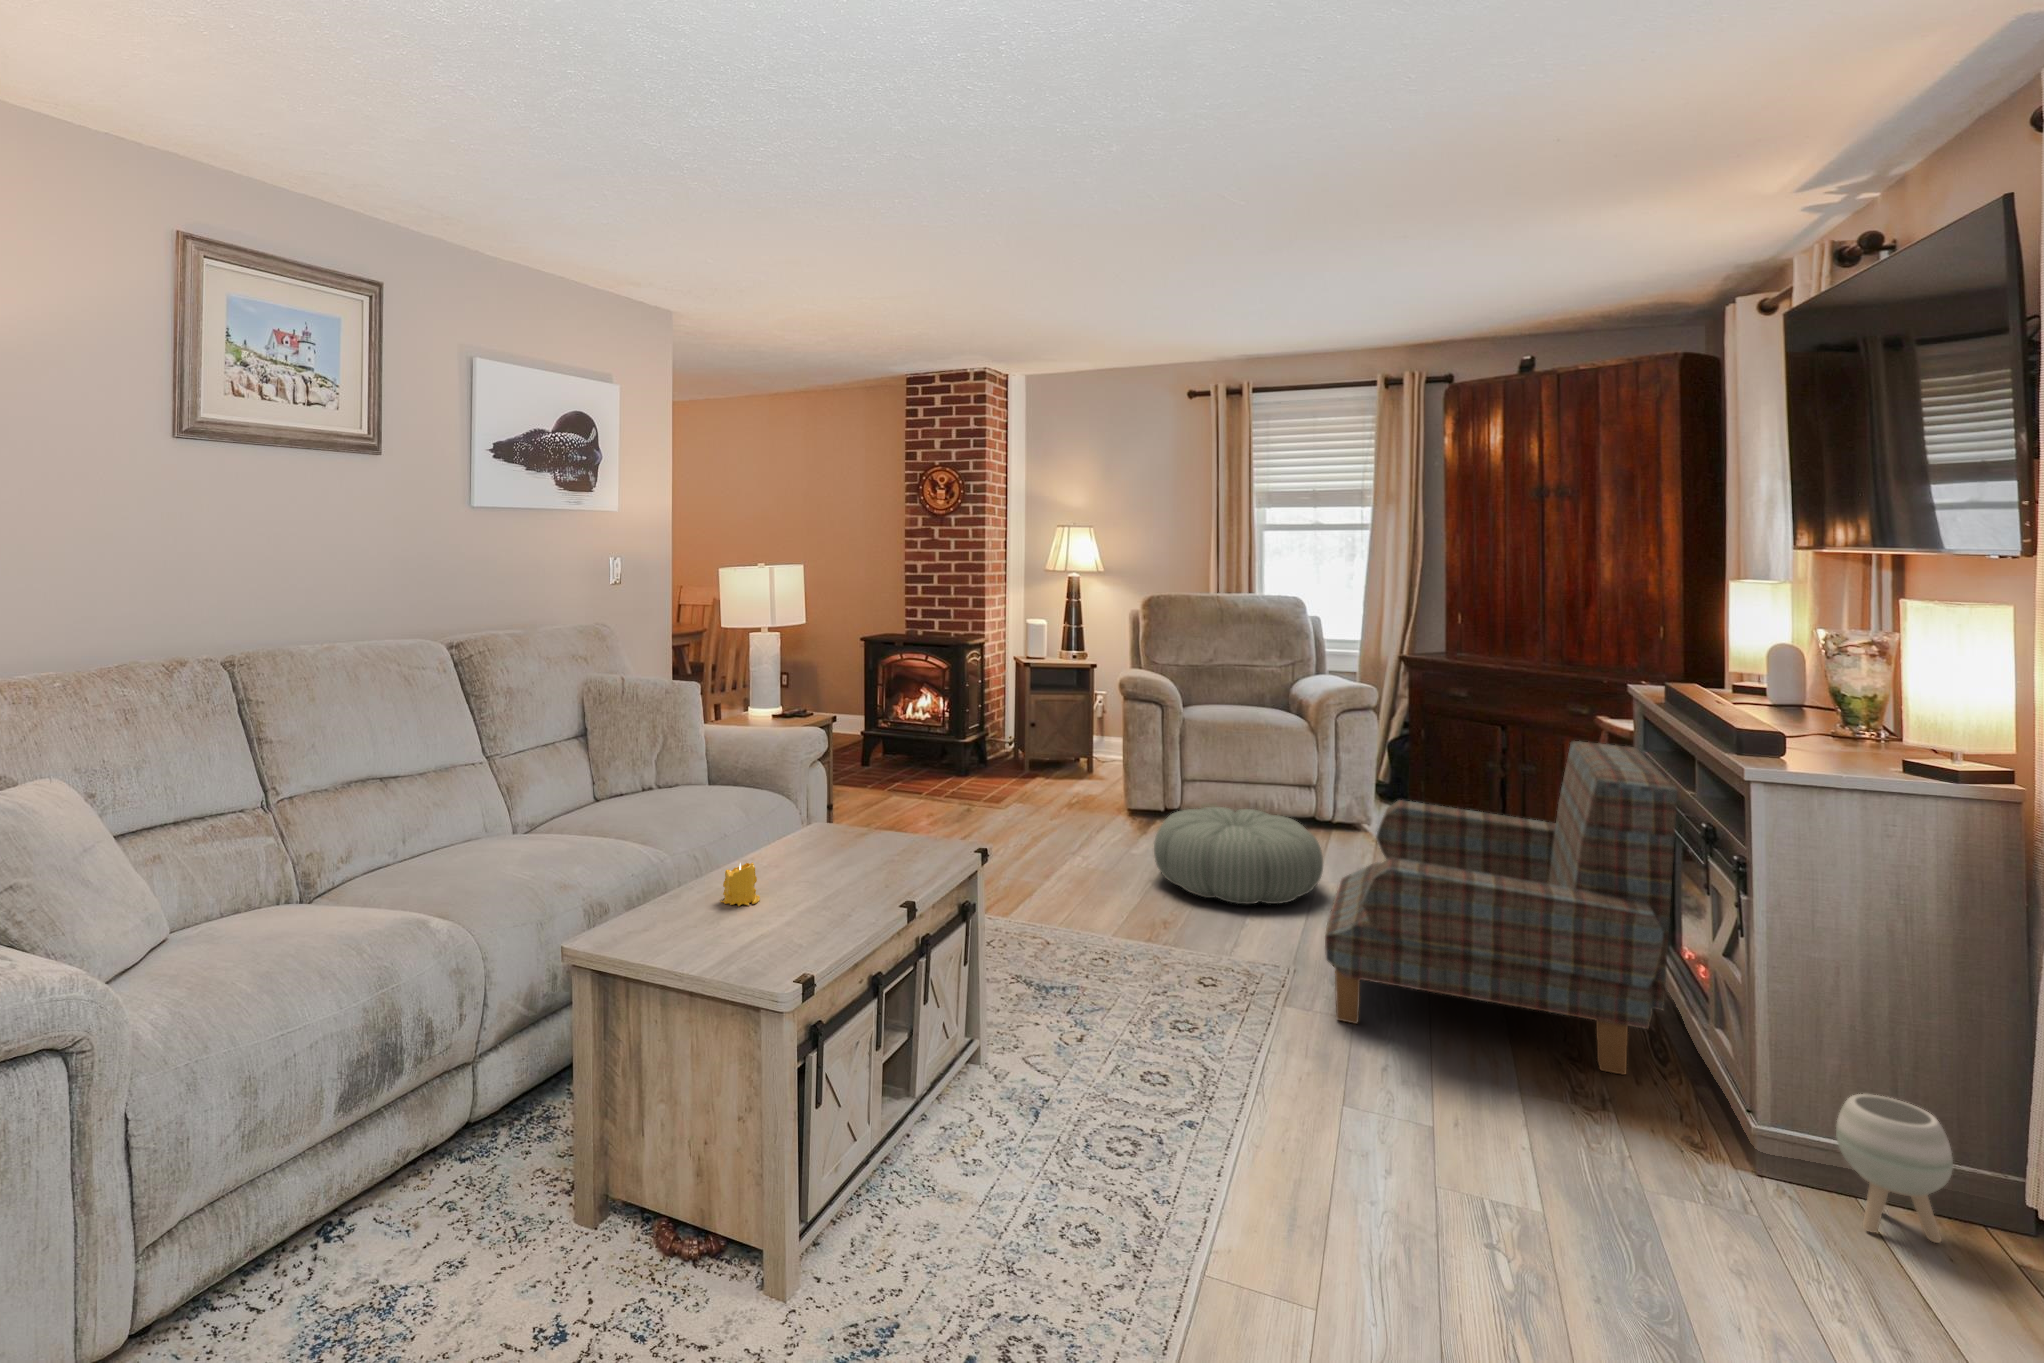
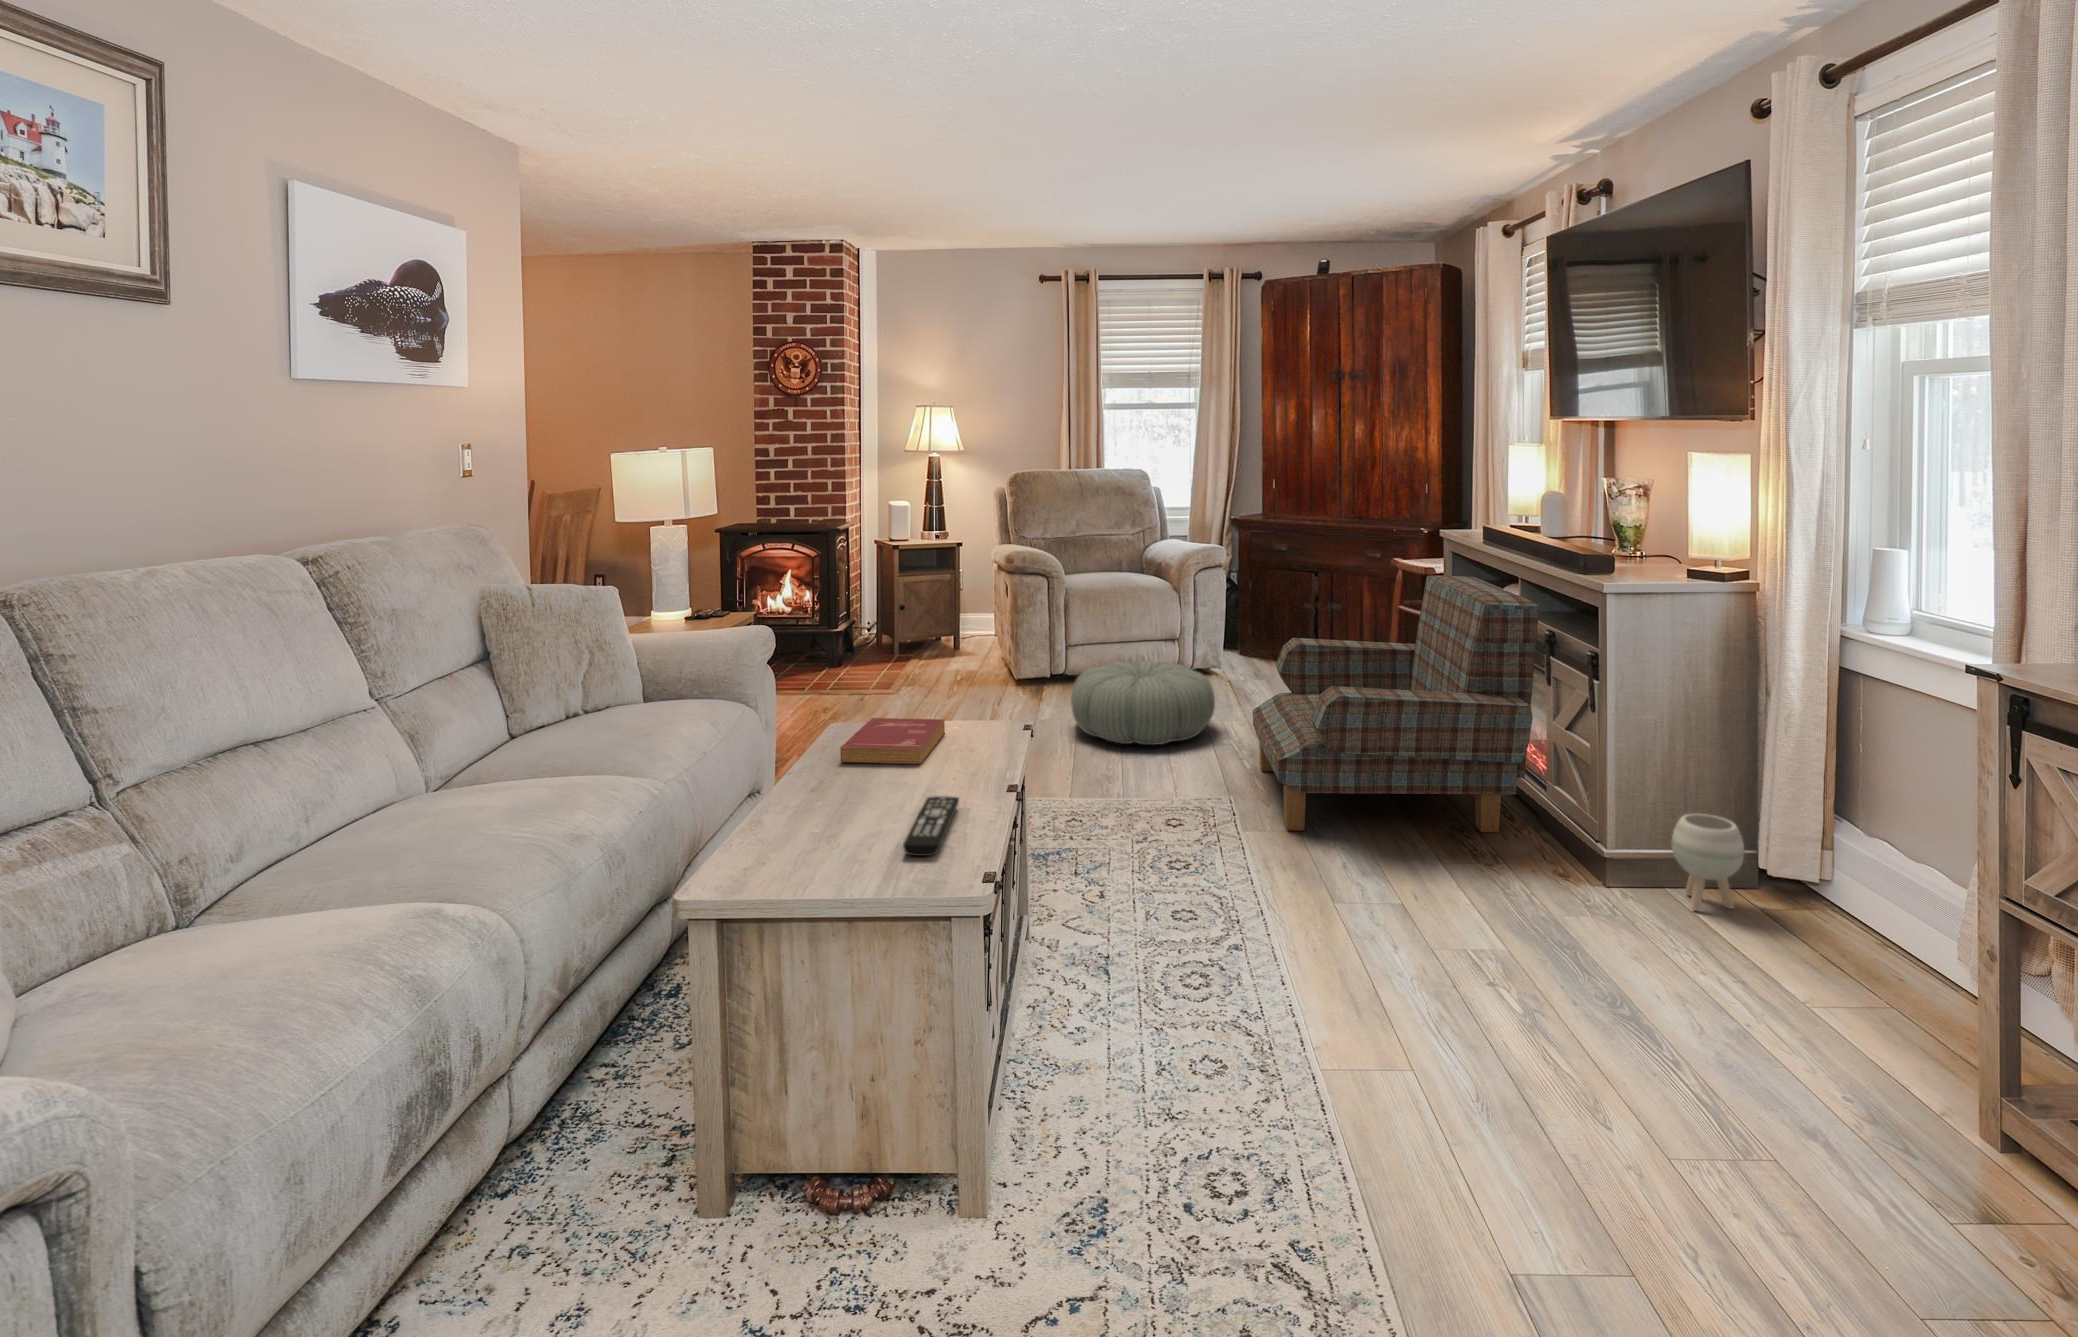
book: none [795,823,909,870] -> present [841,718,945,764]
candle: present [721,862,760,906] -> none [802,773,848,823]
remote control: none [767,897,853,946] -> present [903,796,959,856]

